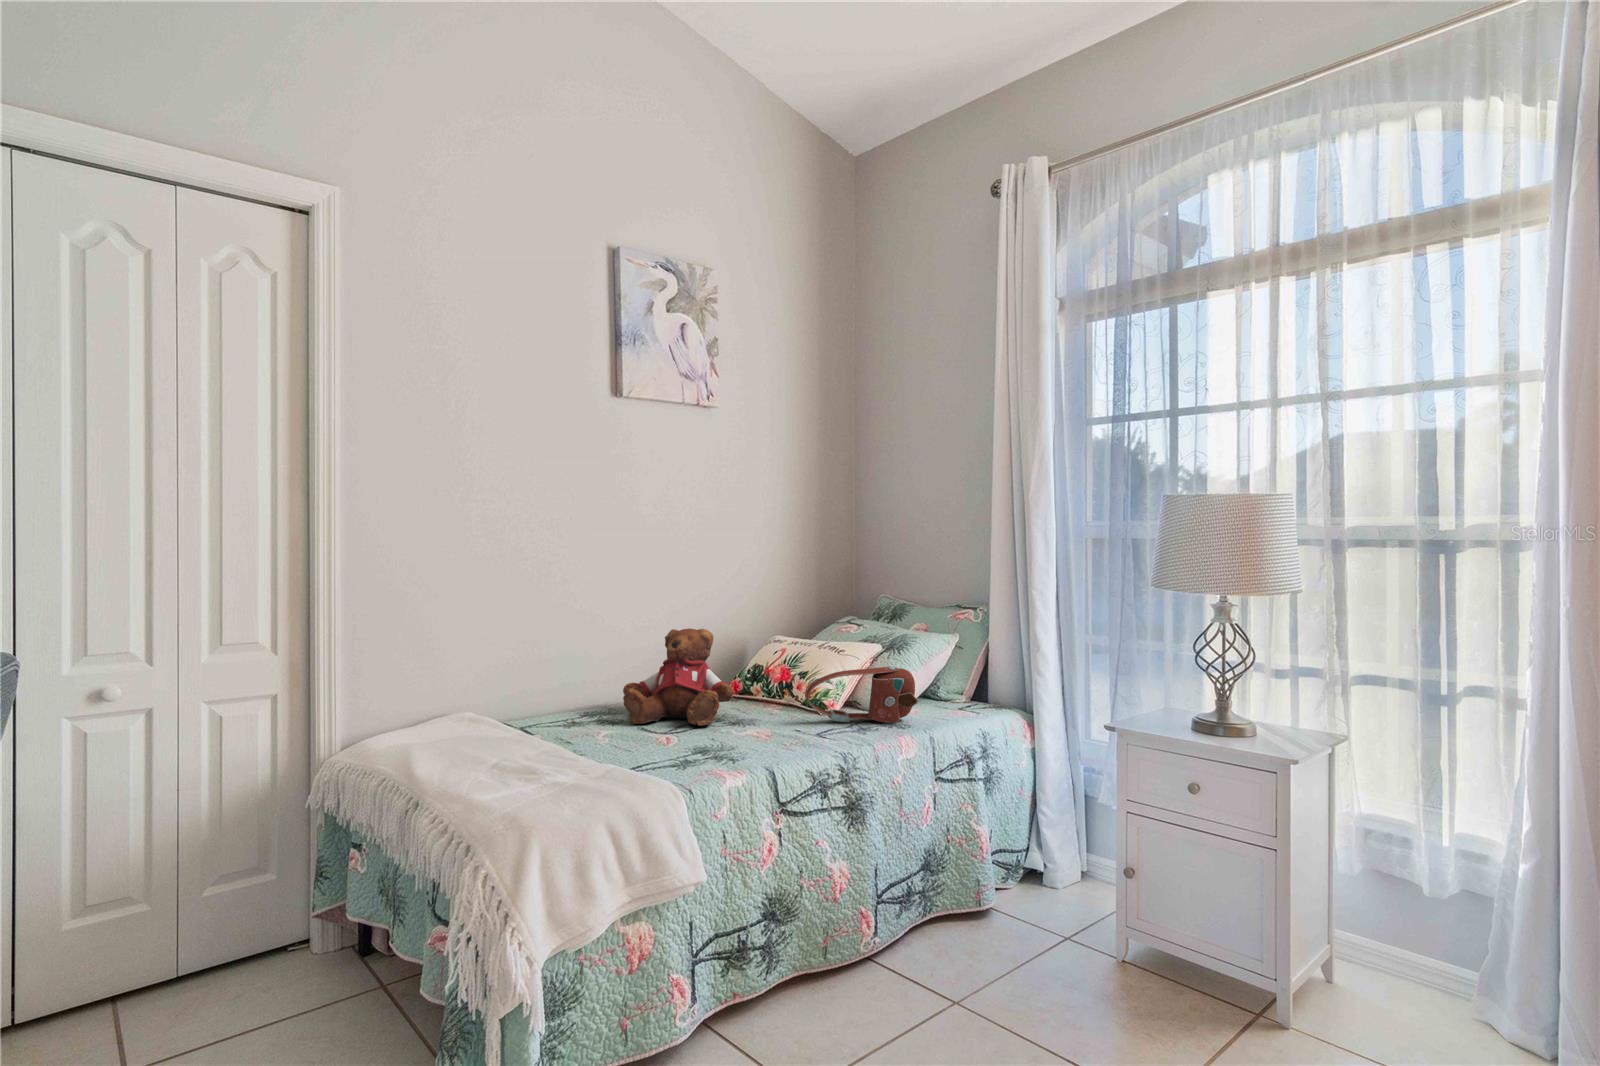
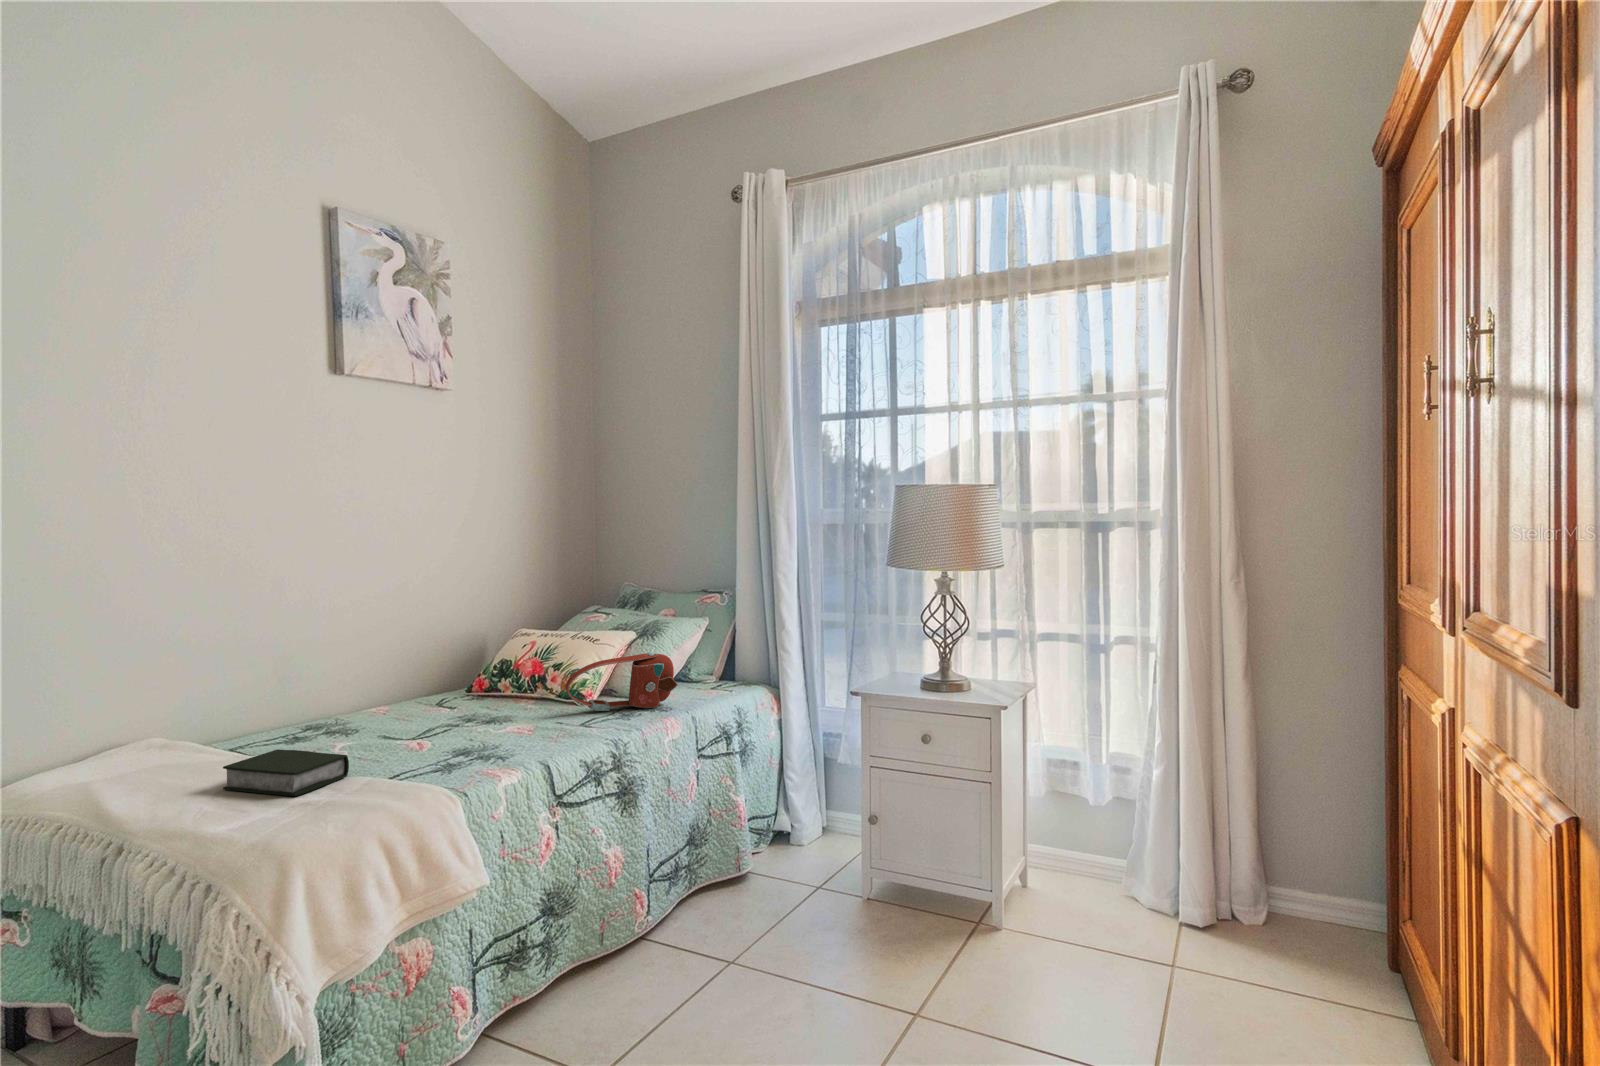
teddy bear: present [623,629,733,726] -> none [356,626,486,733]
book: none [501,731,600,775] -> present [223,749,349,796]

